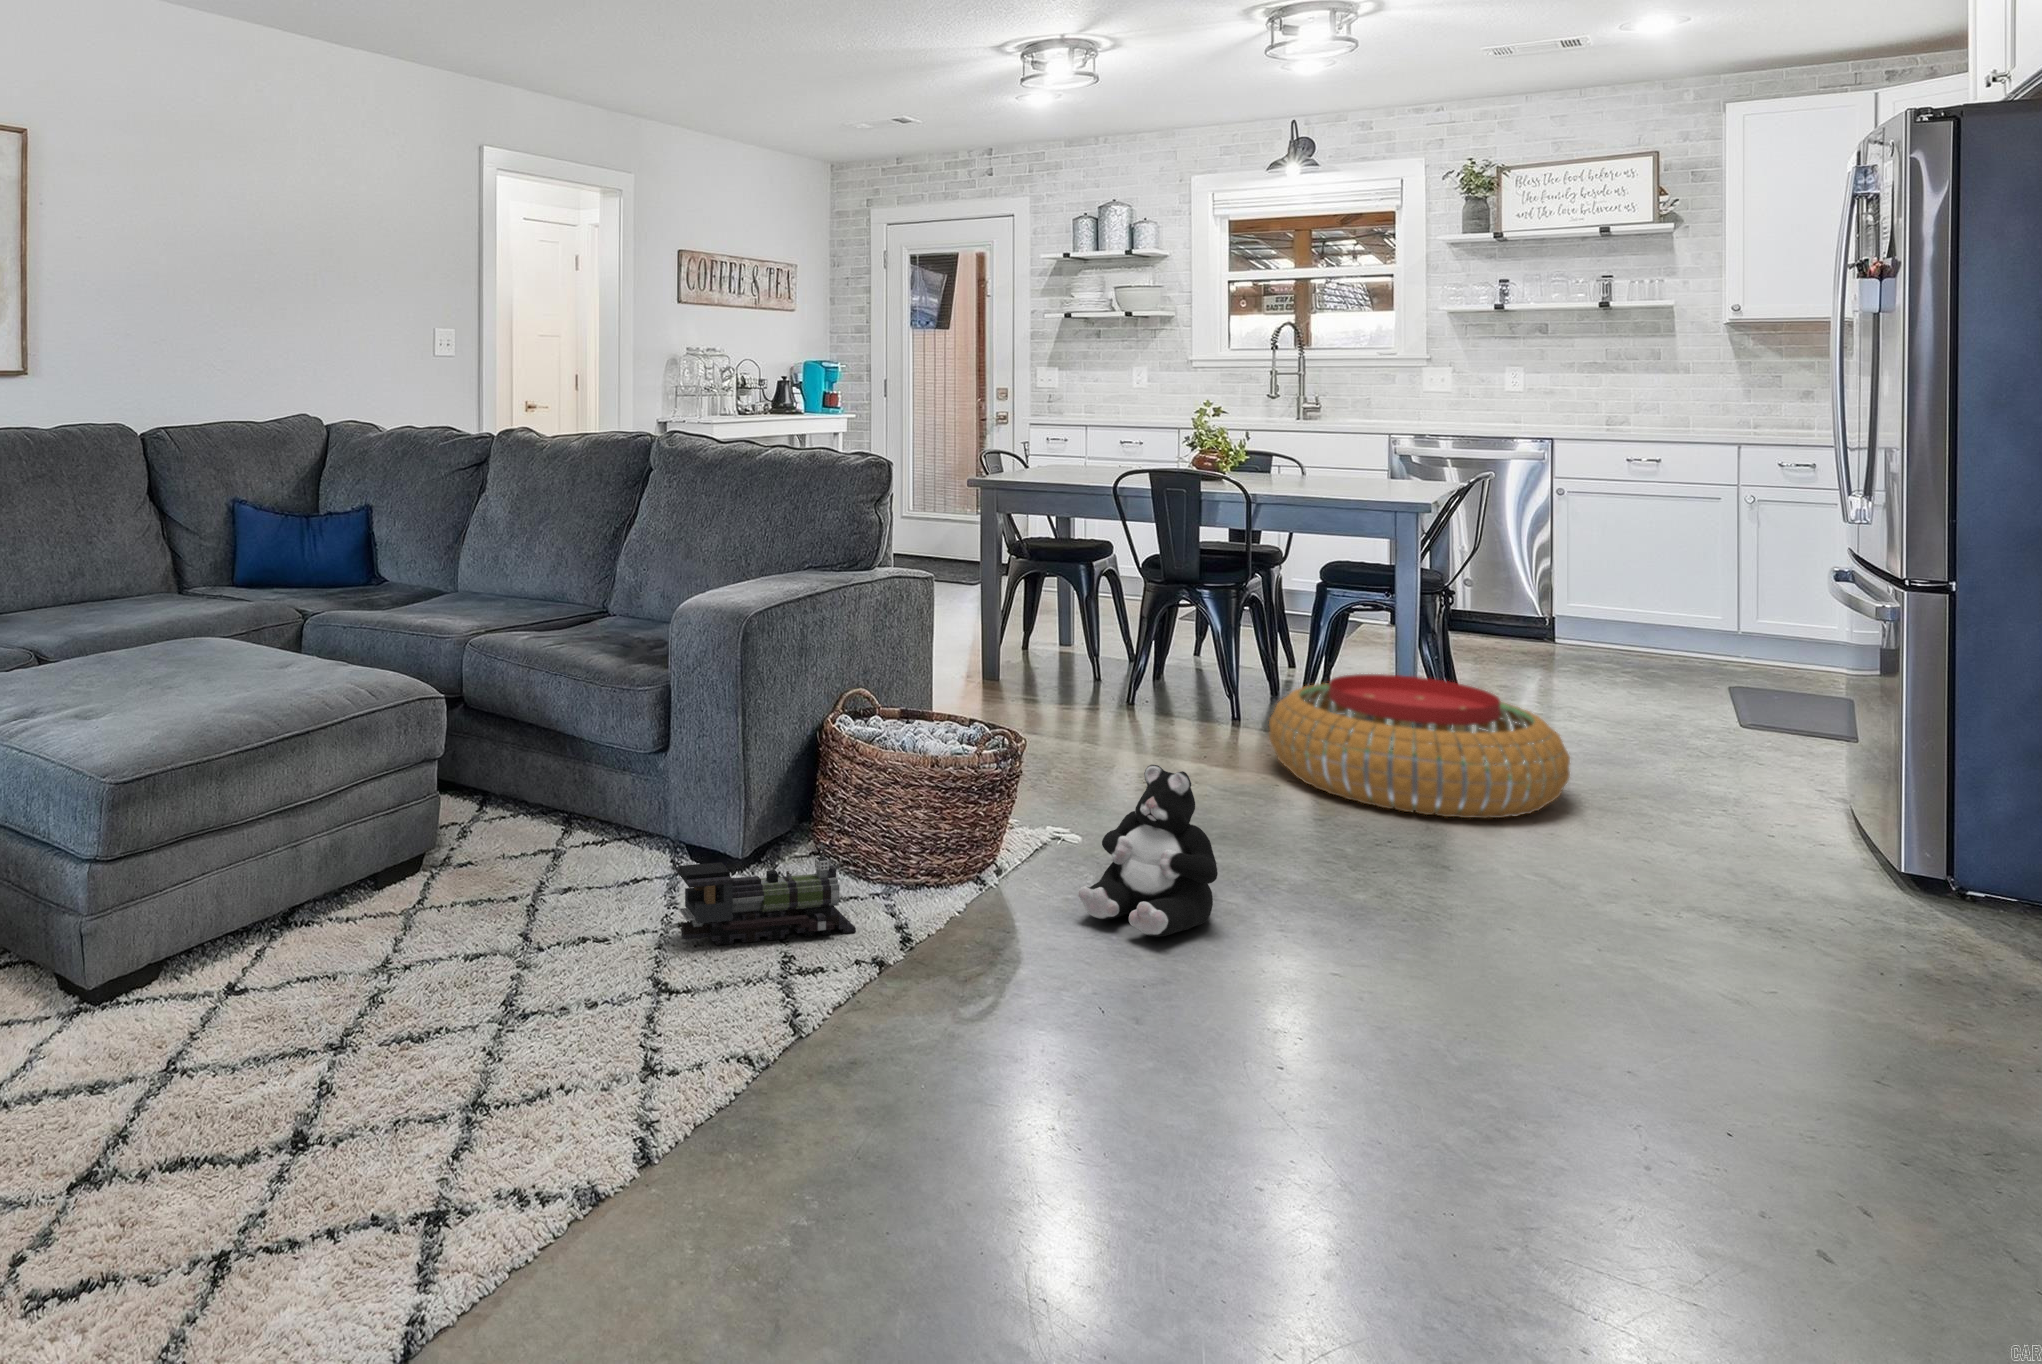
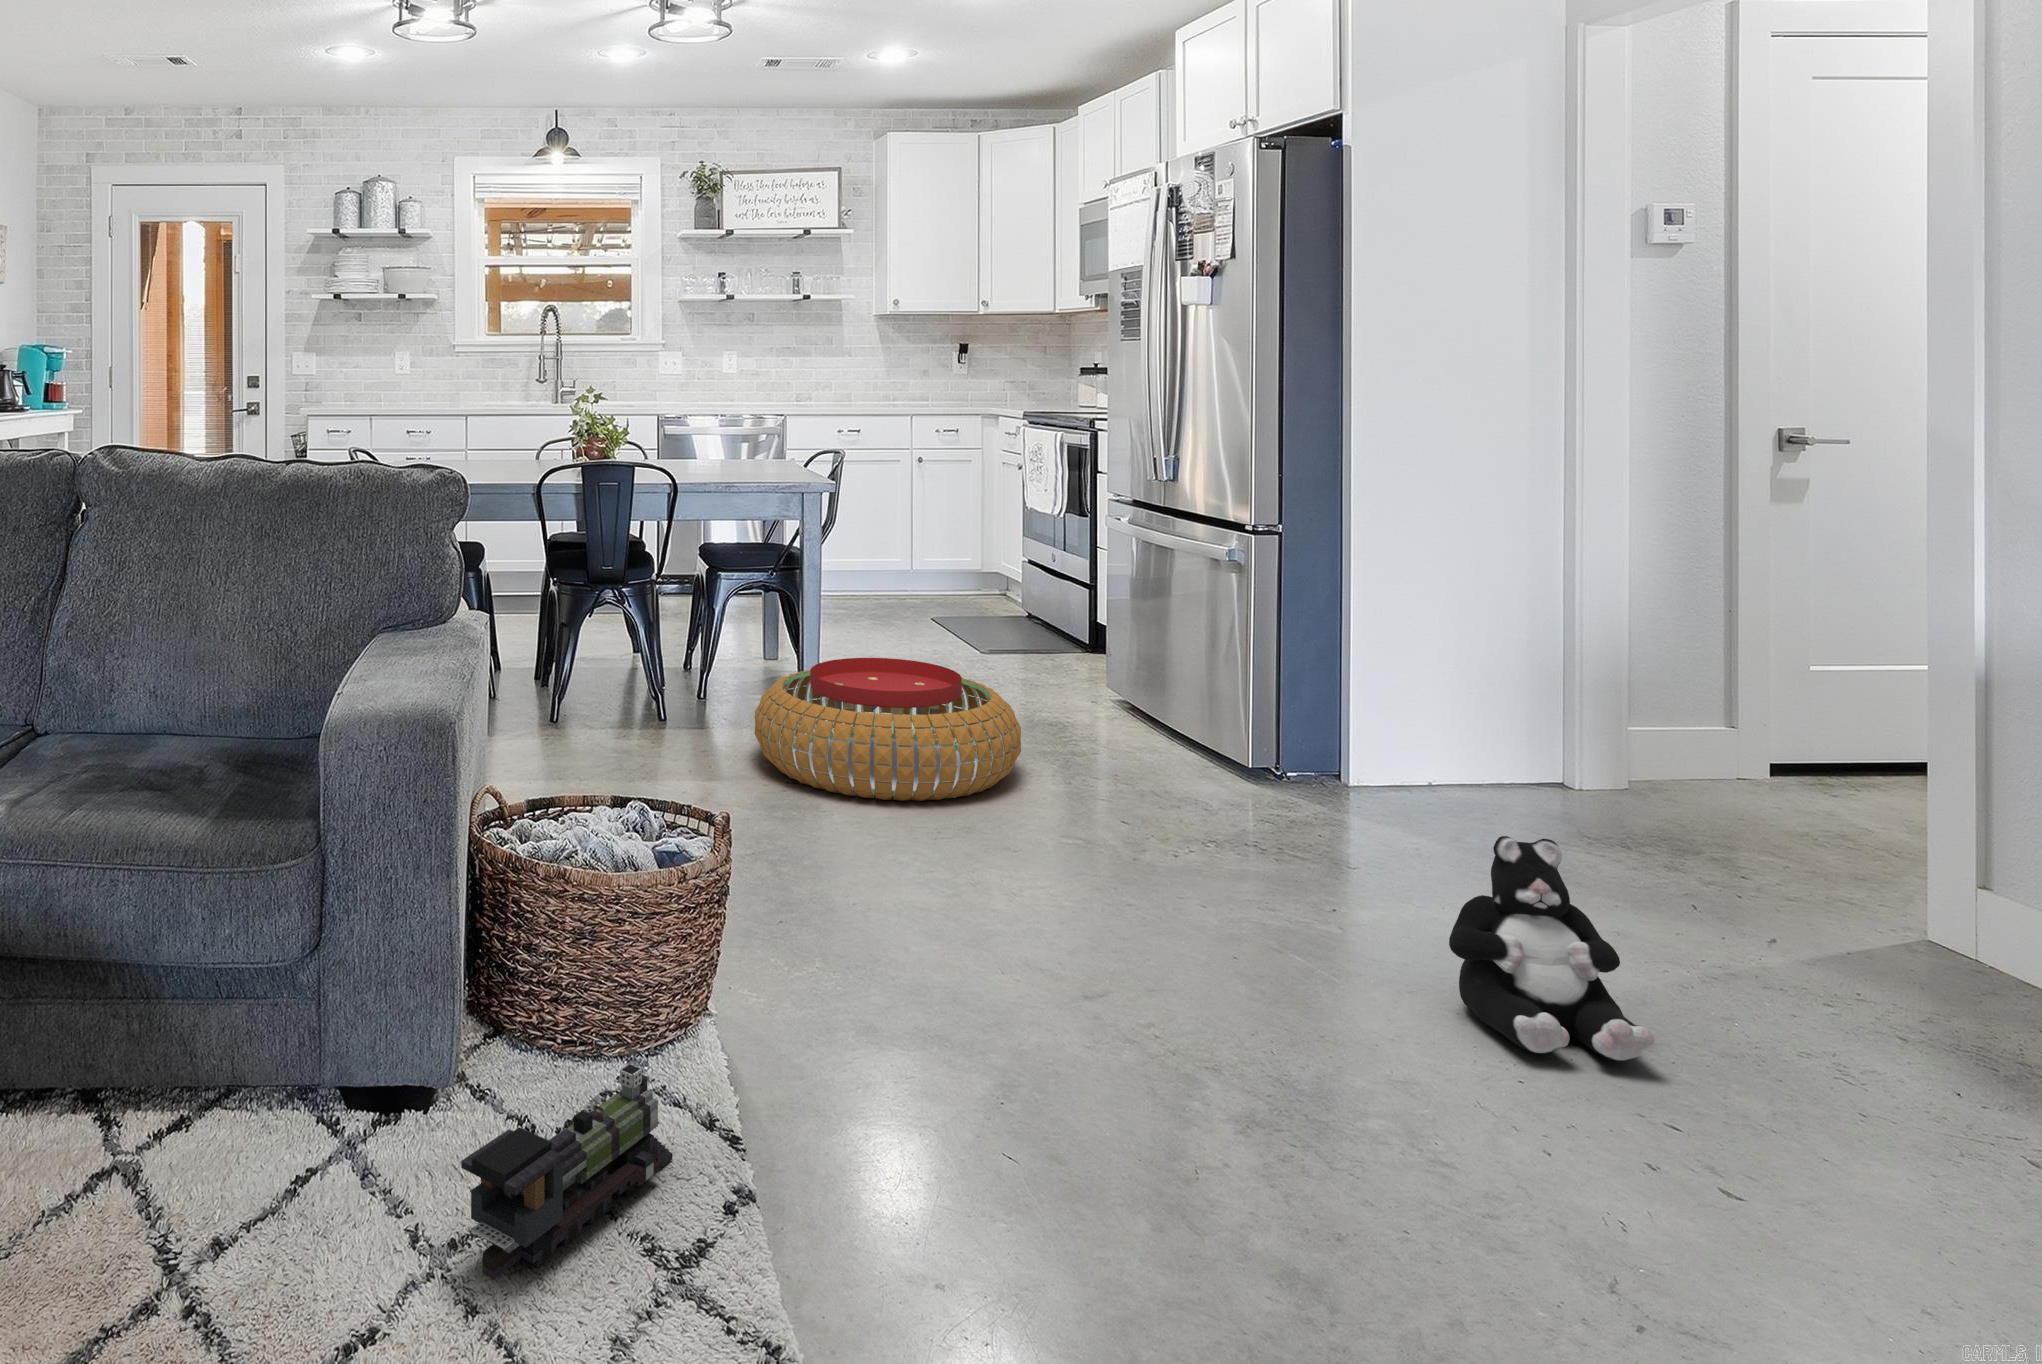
plush toy: present [1079,765,1218,937] -> present [1449,836,1654,1061]

